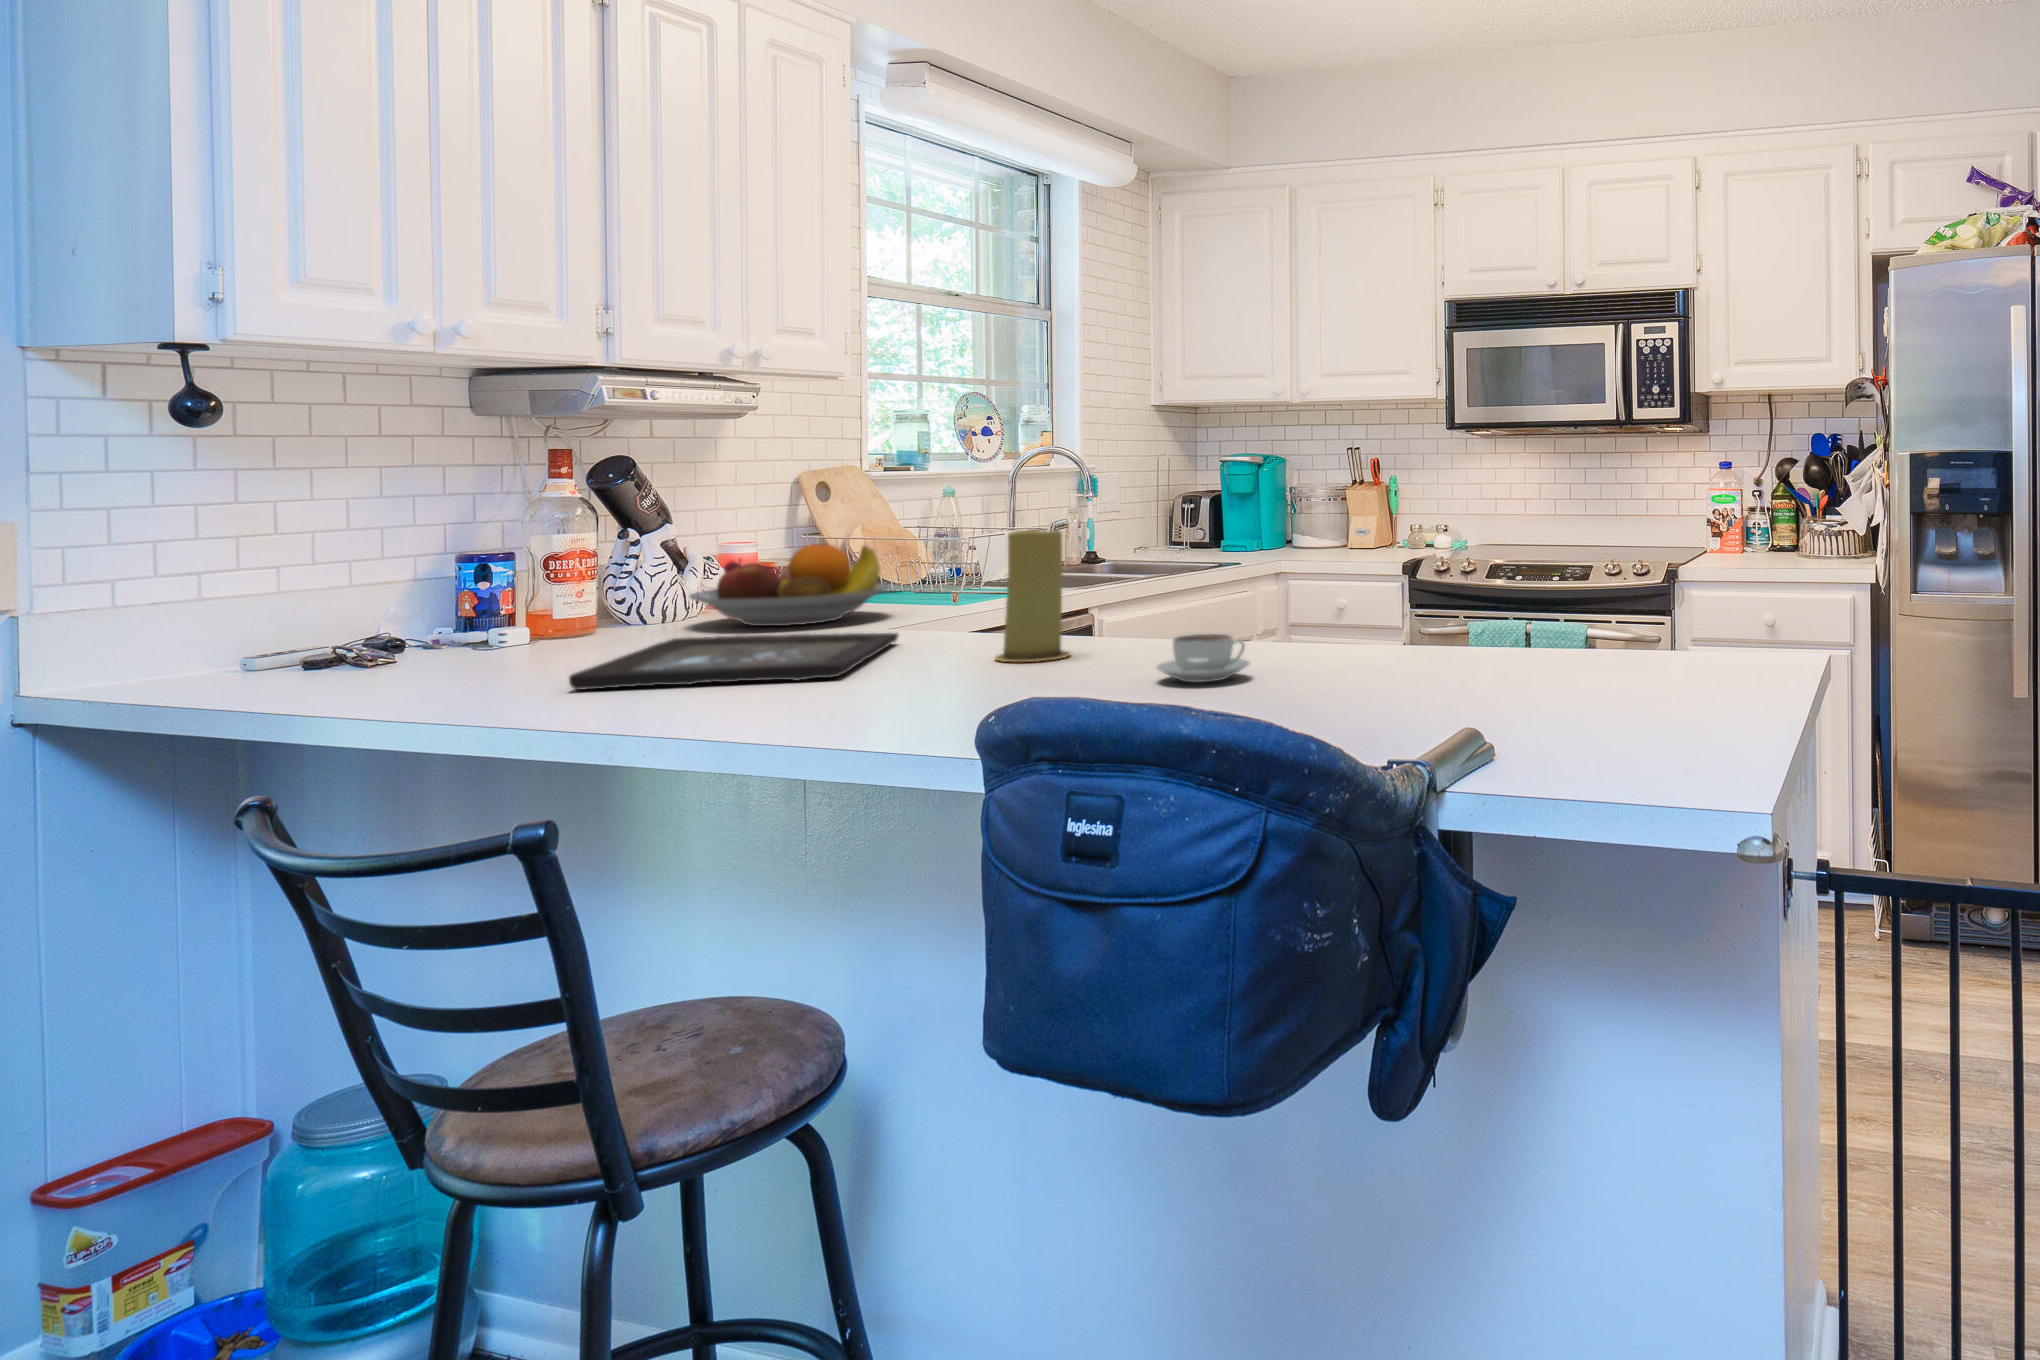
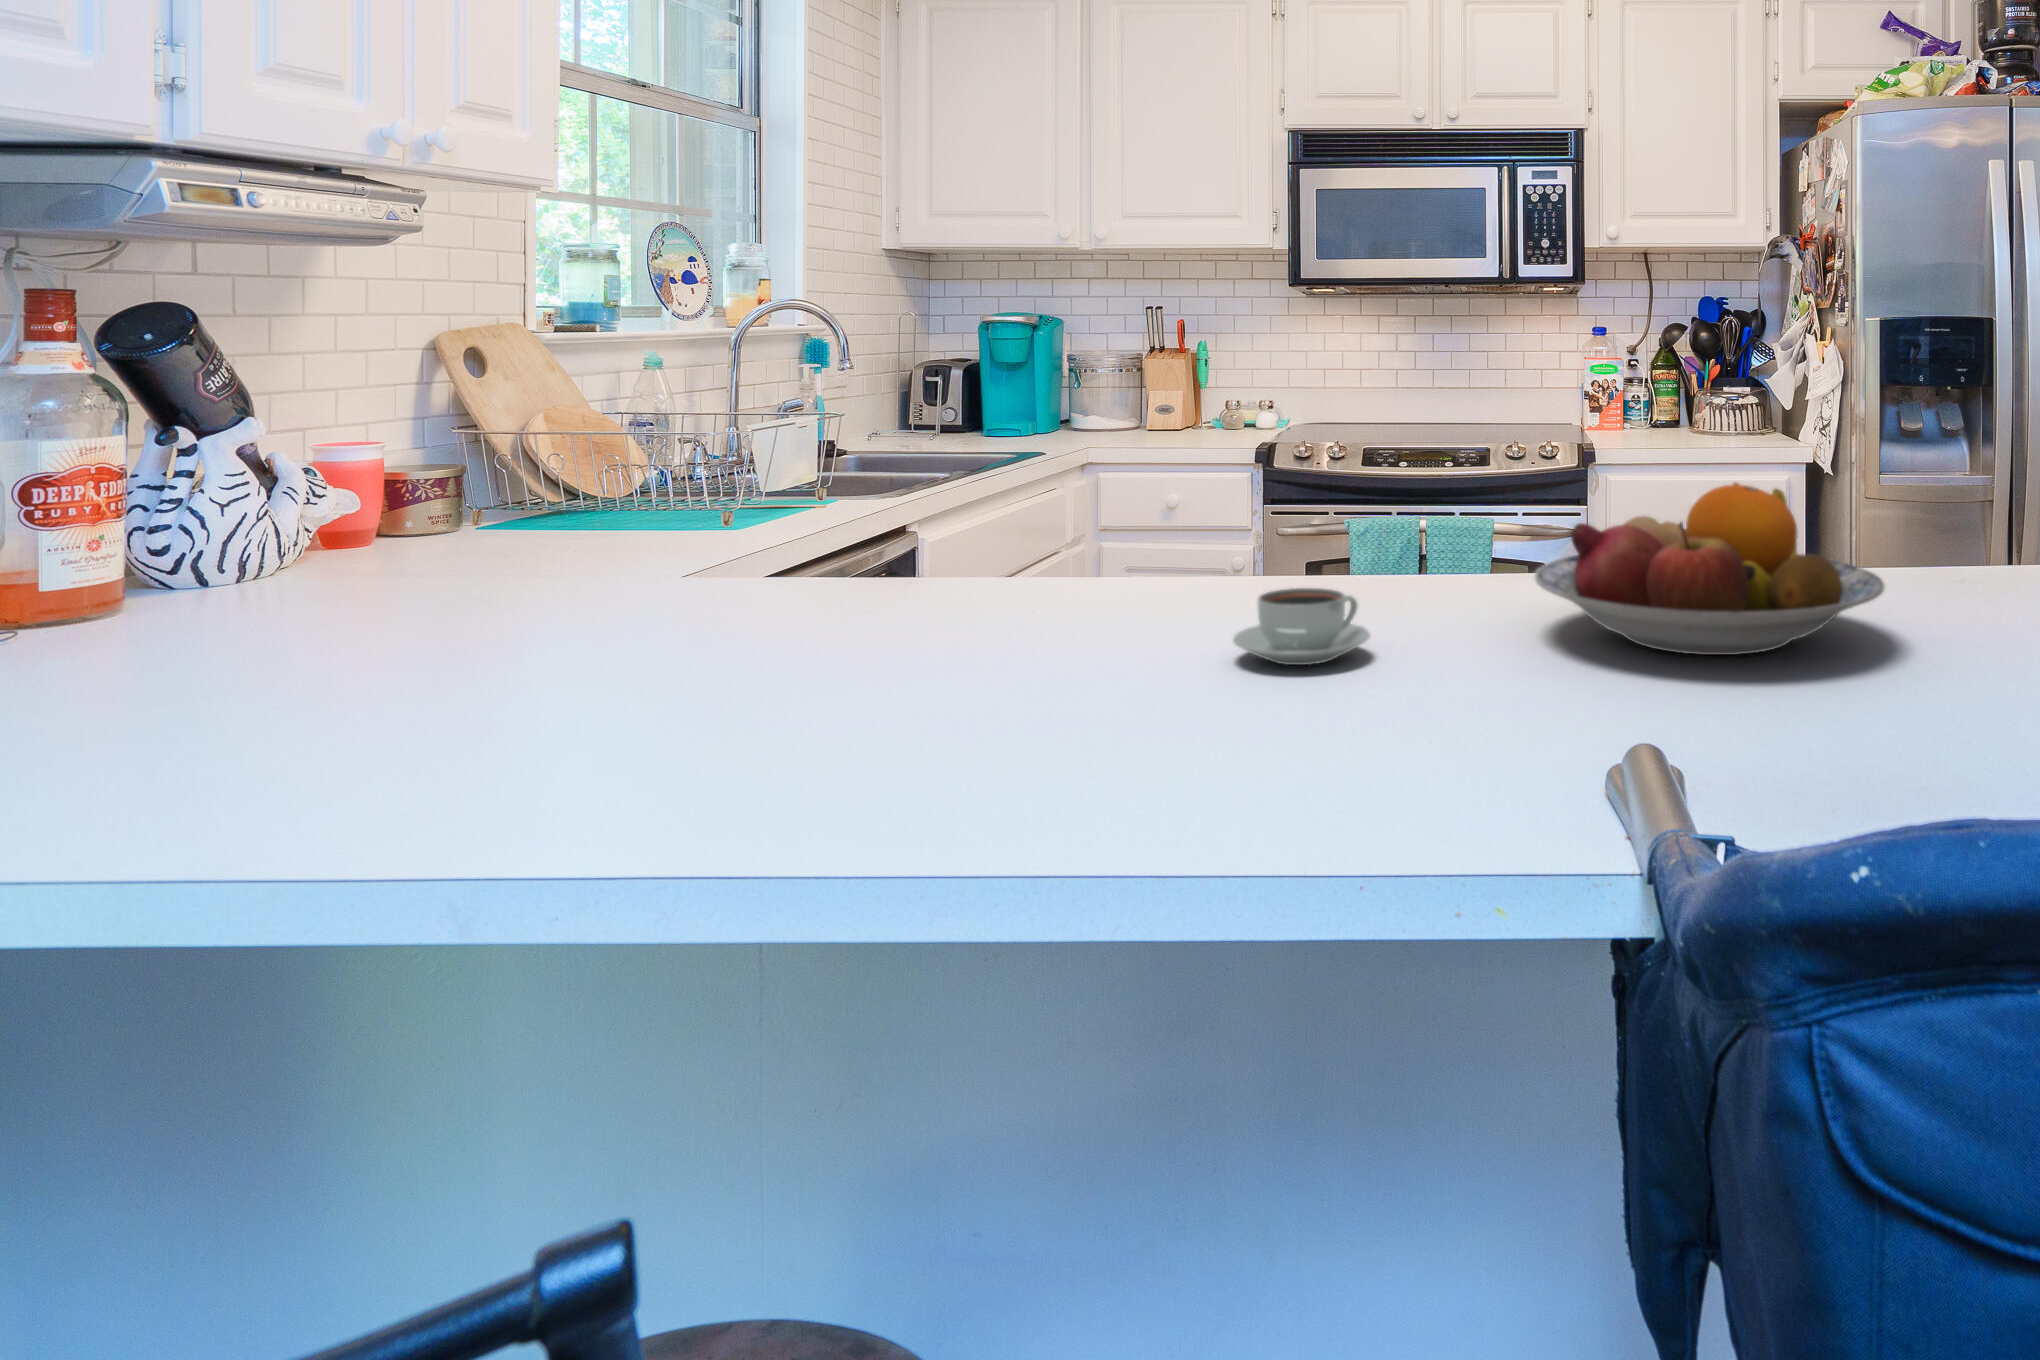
candle: present [996,530,1070,662] -> none [914,434,1030,636]
fruit bowl: present [689,544,890,626] -> present [1535,482,1884,655]
tray: present [569,633,898,690] -> none [174,589,715,741]

